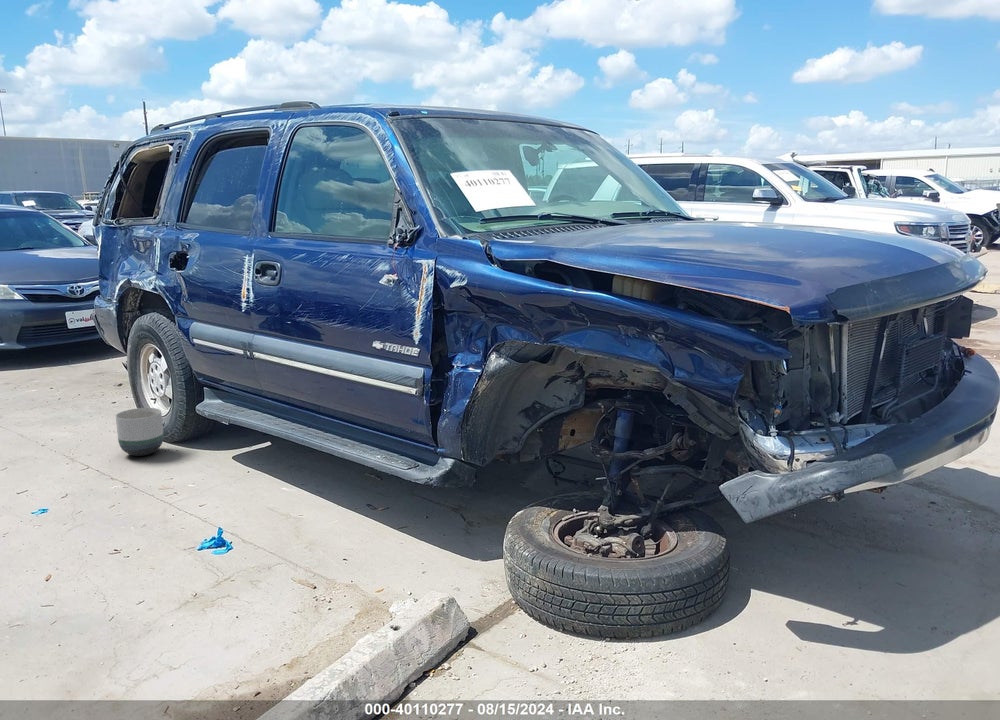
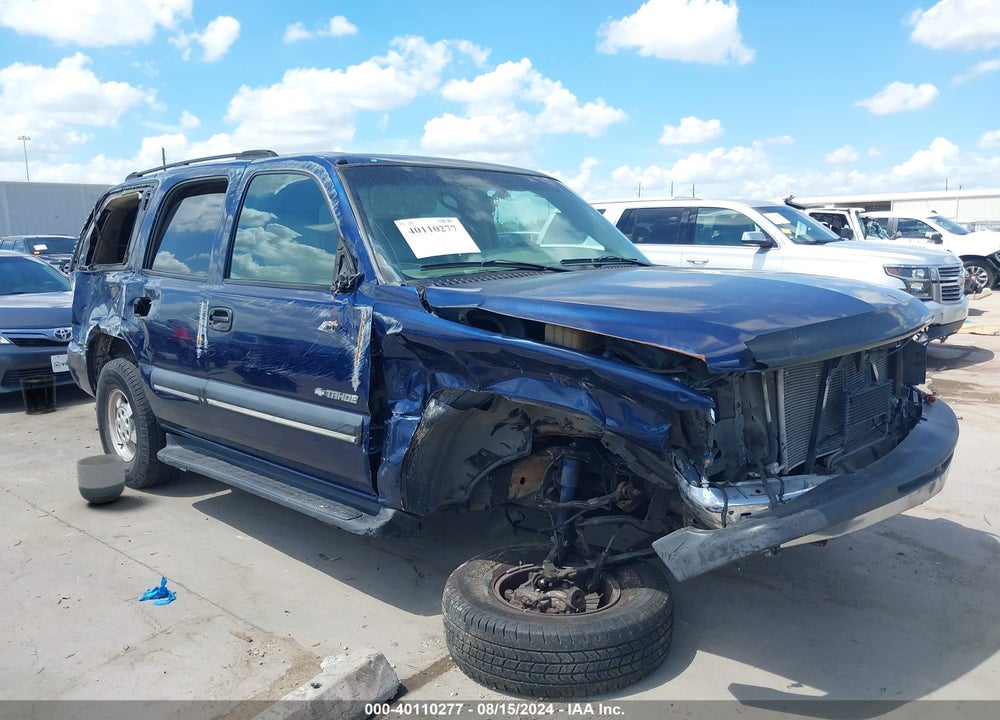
waste bin: none [41,331,78,369] -> present [20,375,56,414]

